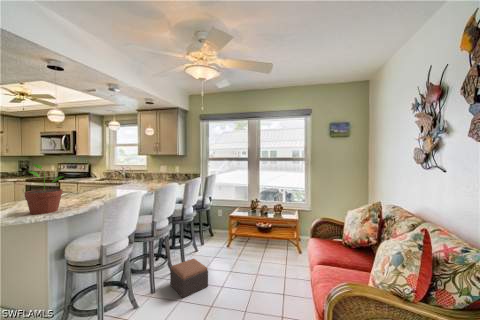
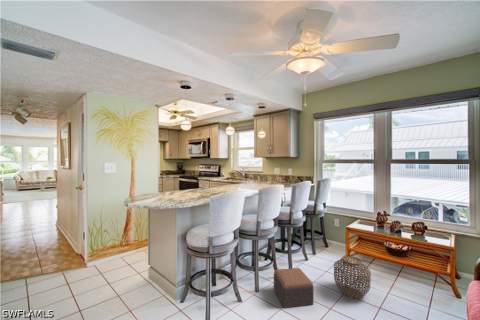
potted plant: present [25,164,63,214] -> none [162,163,186,202]
woven basket: none [223,238,249,272] -> present [334,256,371,299]

